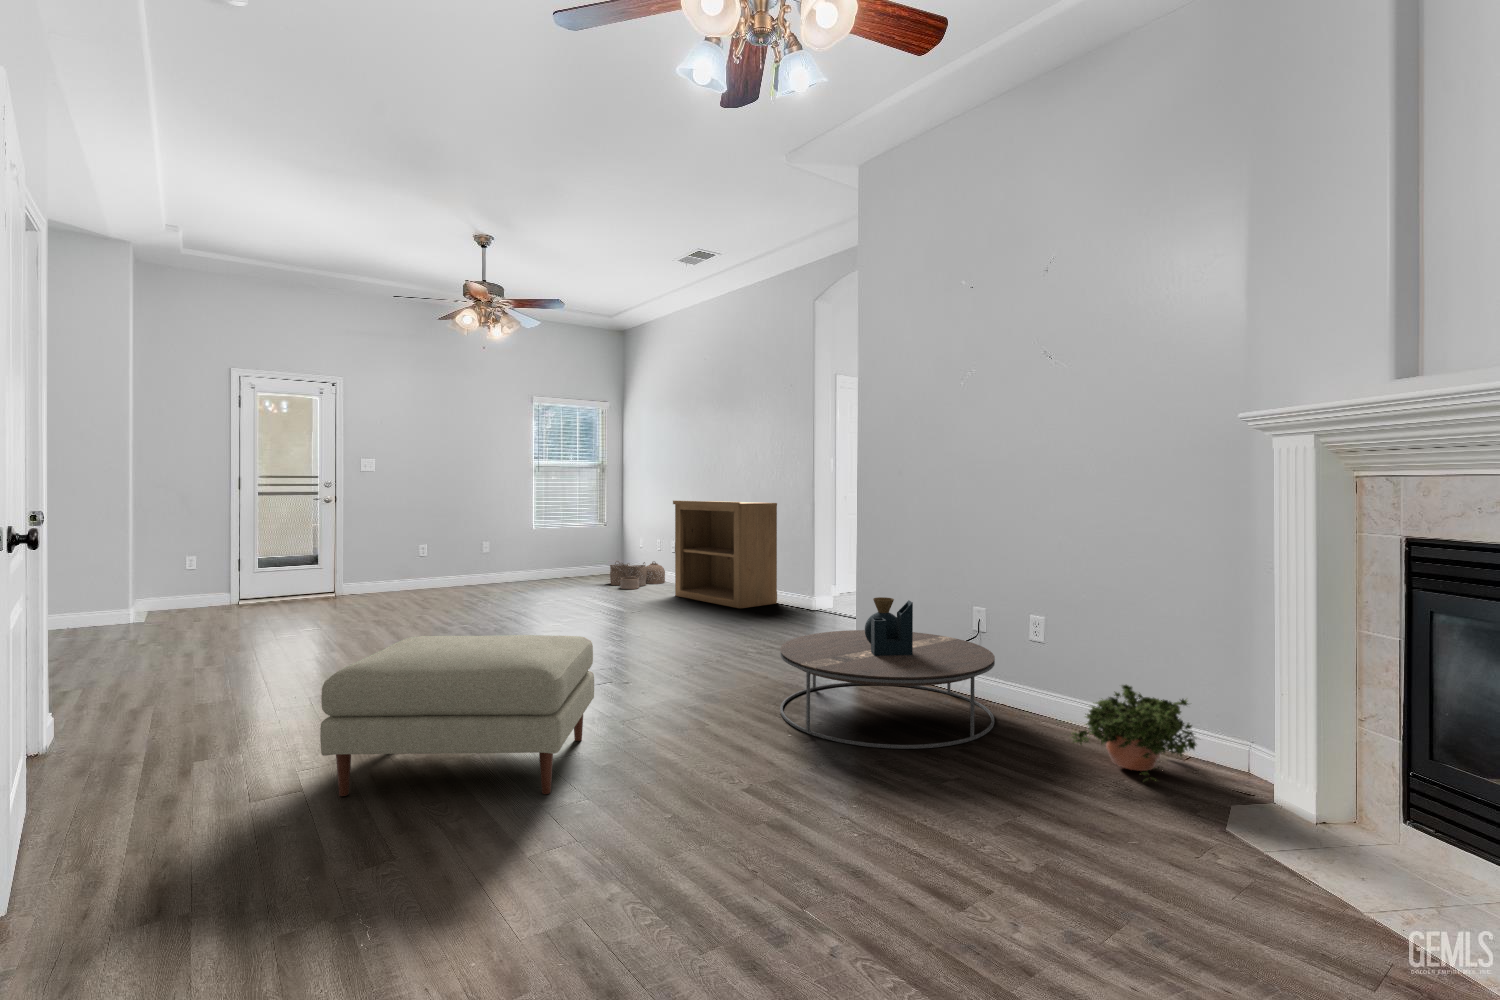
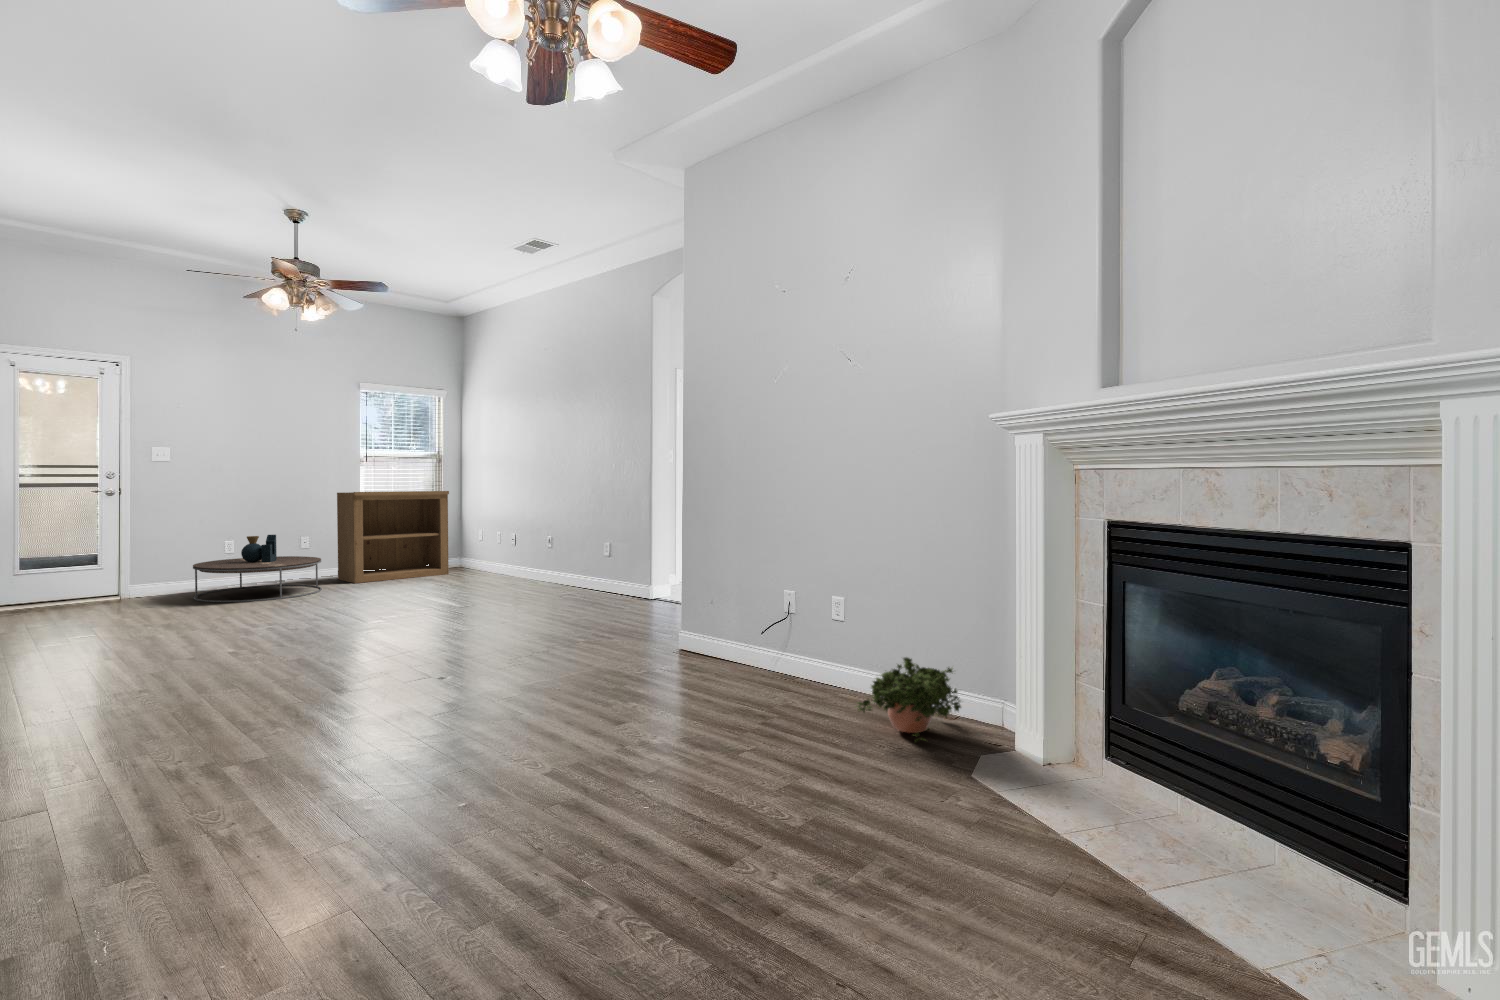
bookshelf: present [673,501,777,608] -> present [337,491,449,583]
woven basket: present [610,561,665,589] -> none [446,556,507,585]
coffee table: present [780,597,995,749] -> present [193,535,322,602]
ottoman: present [320,635,594,796] -> none [73,632,401,809]

